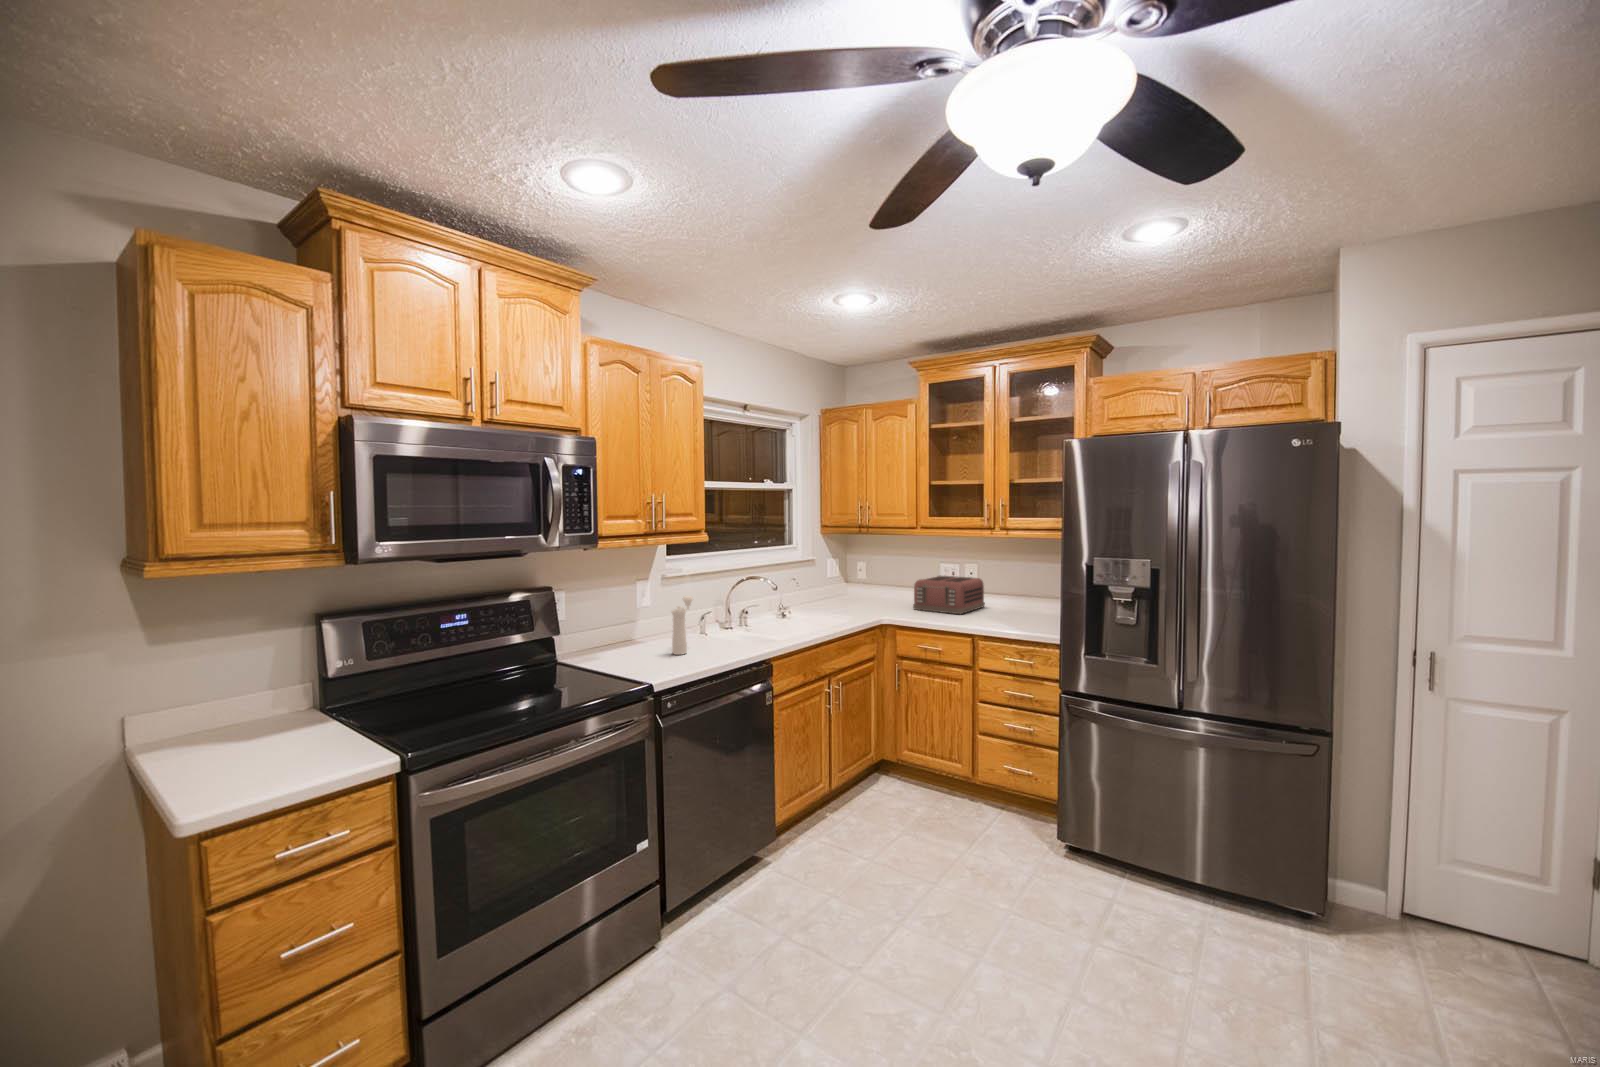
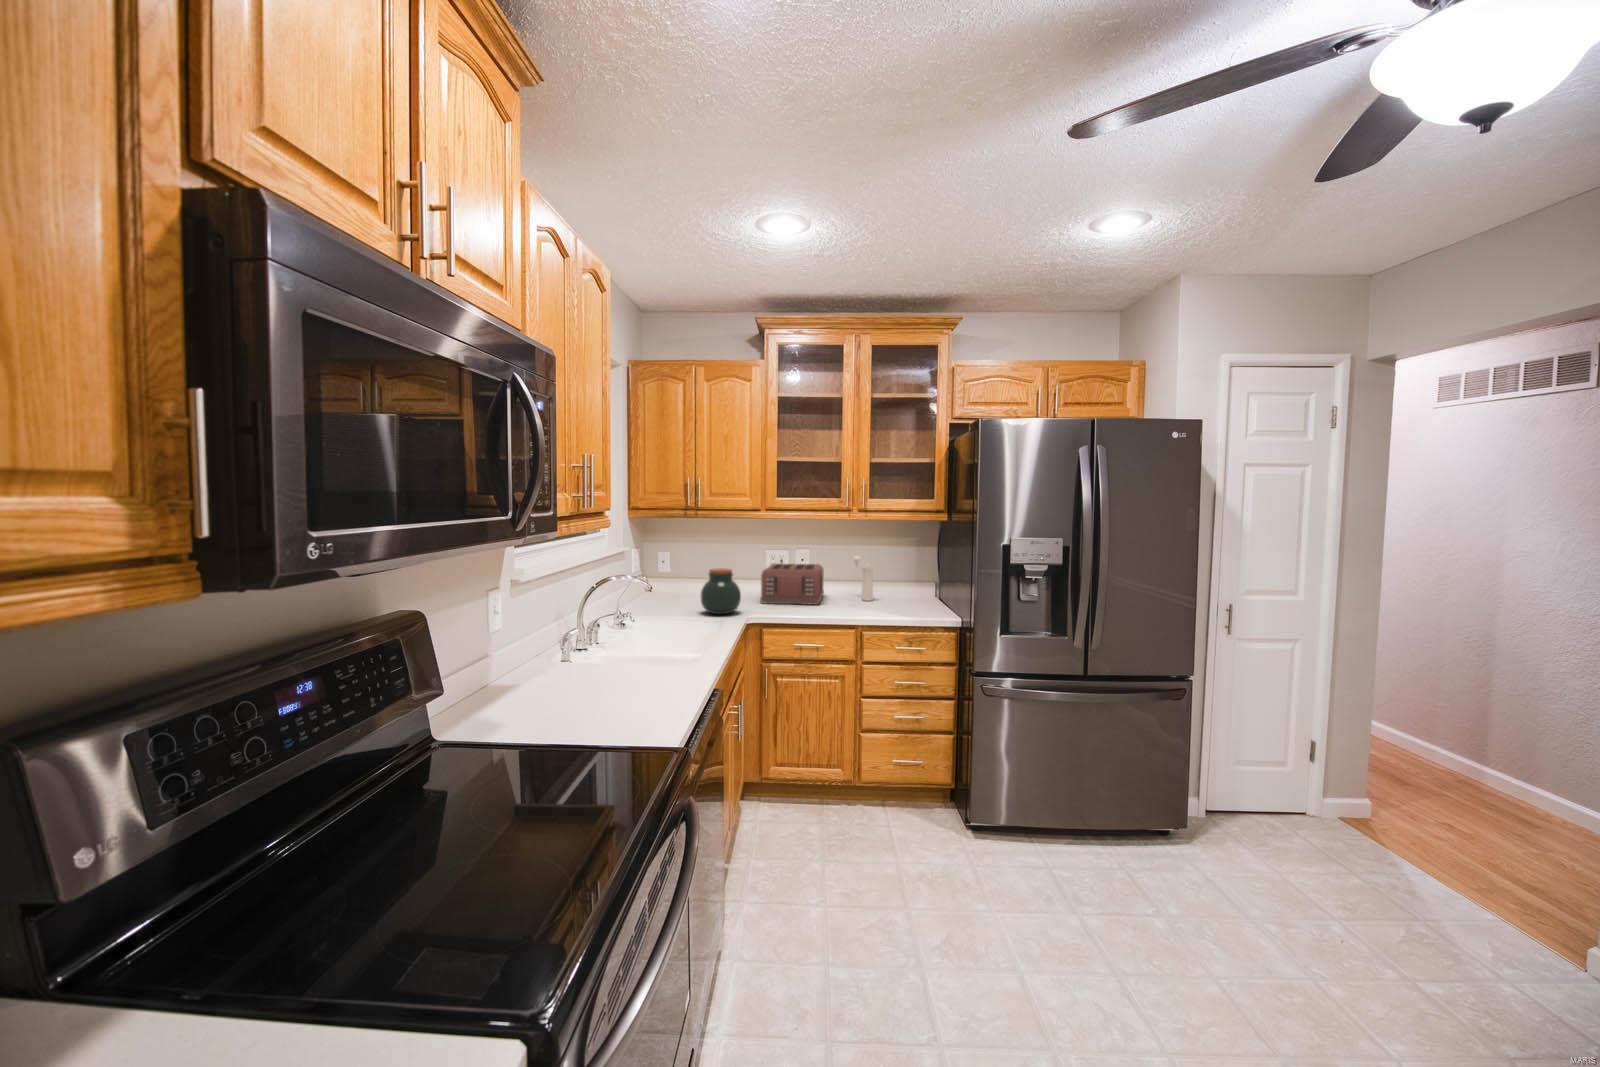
jar: none [848,577,881,615] -> present [701,568,741,614]
pepper mill: present [672,596,693,655] -> present [853,556,873,601]

